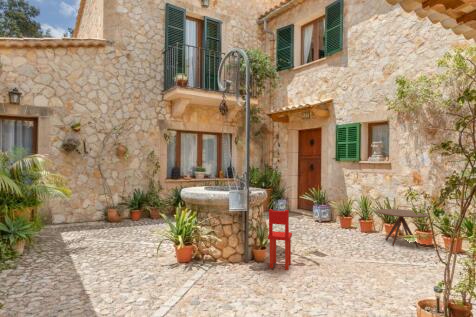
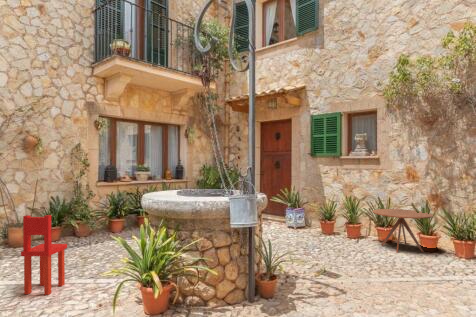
chair: present [268,209,292,270] -> present [21,215,67,295]

